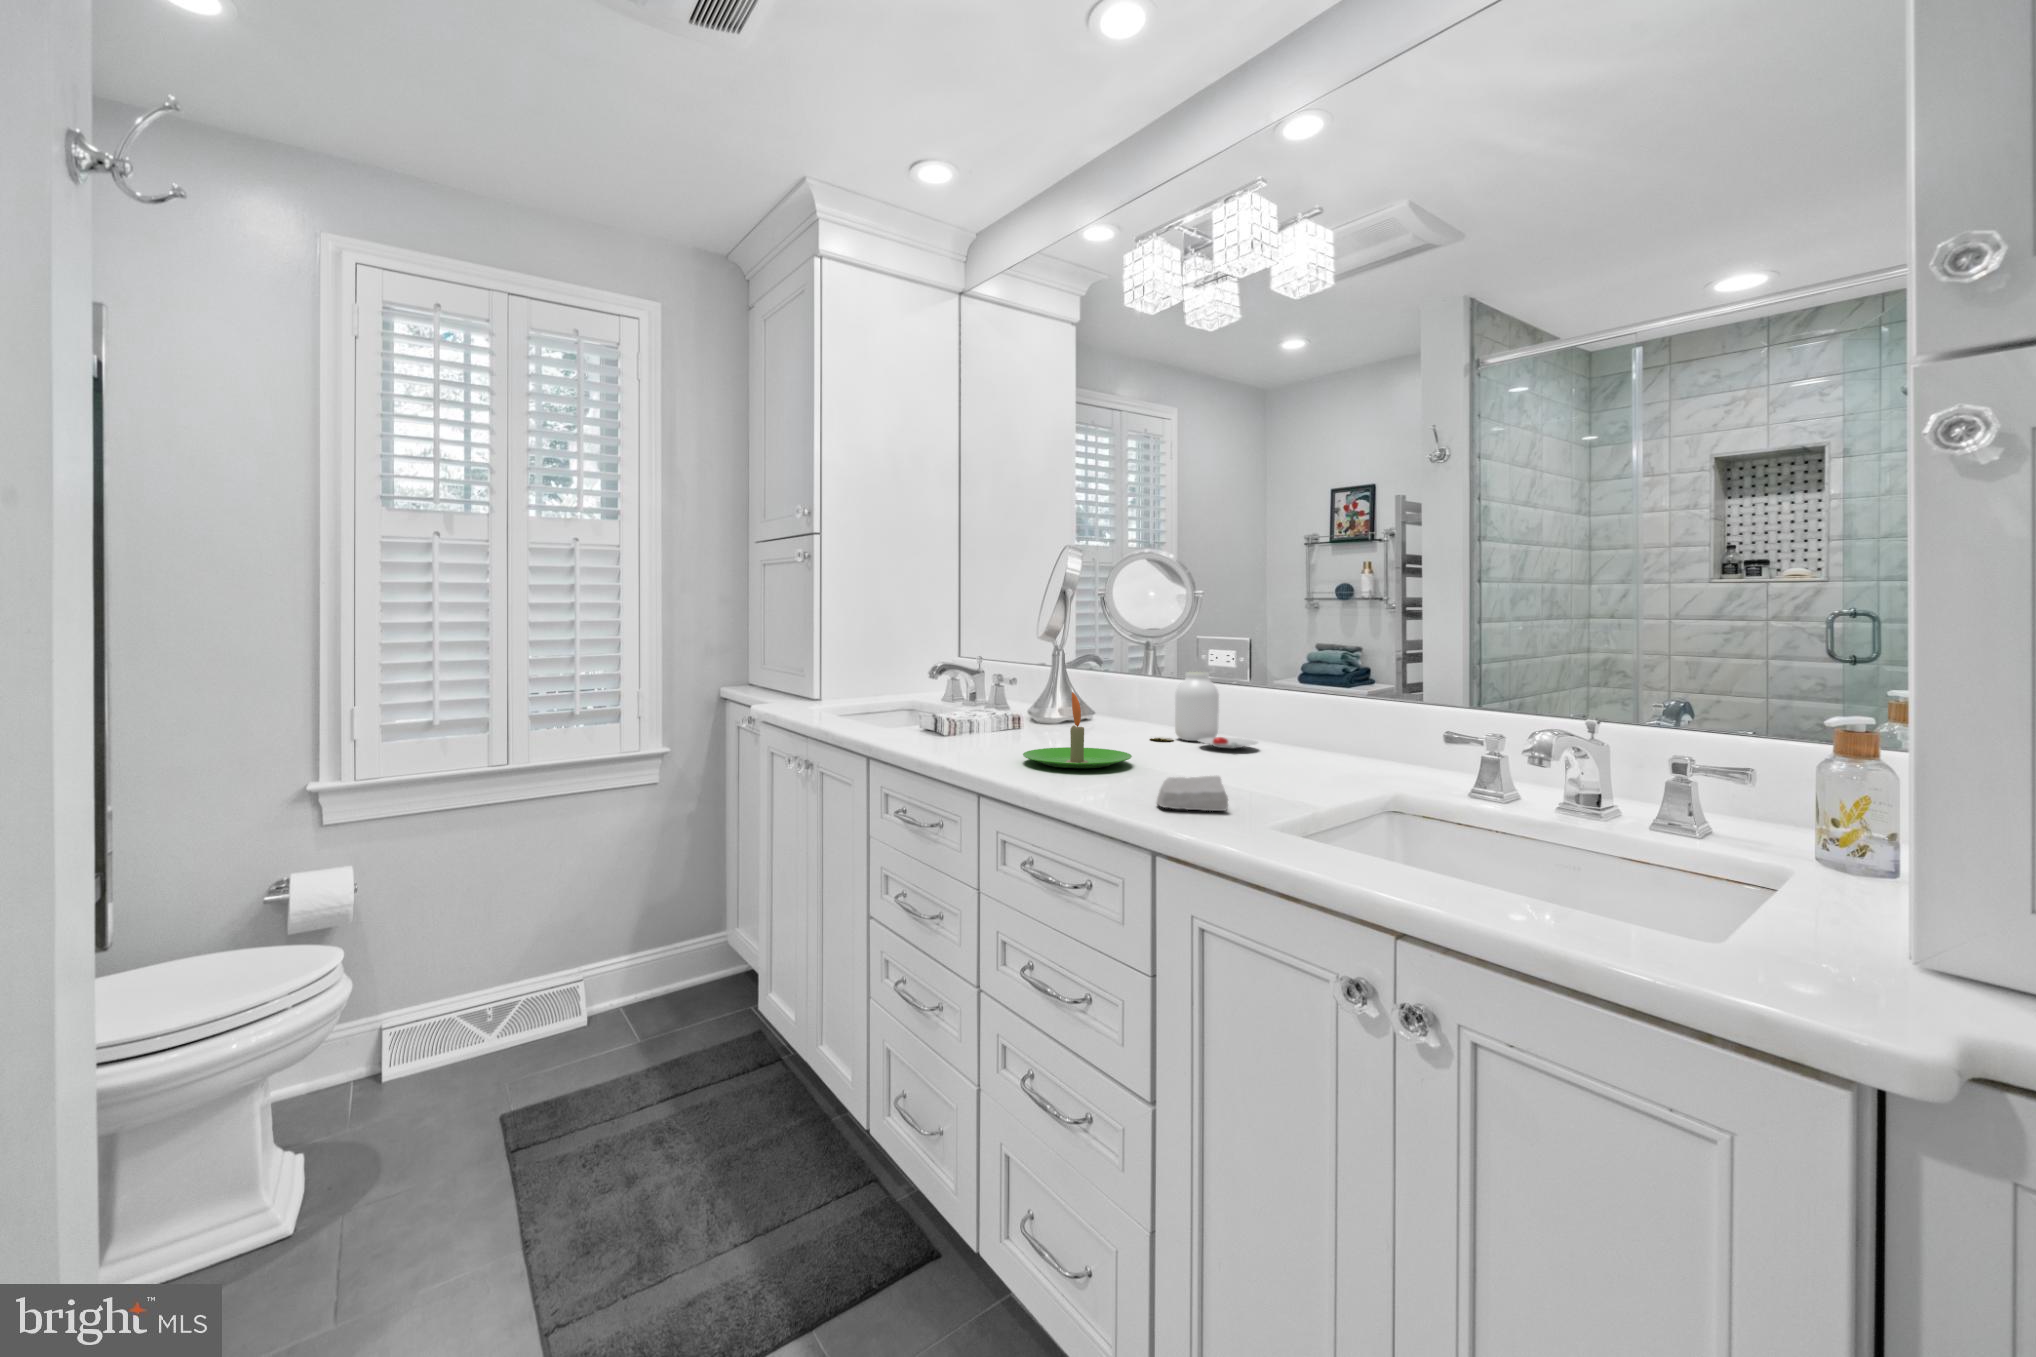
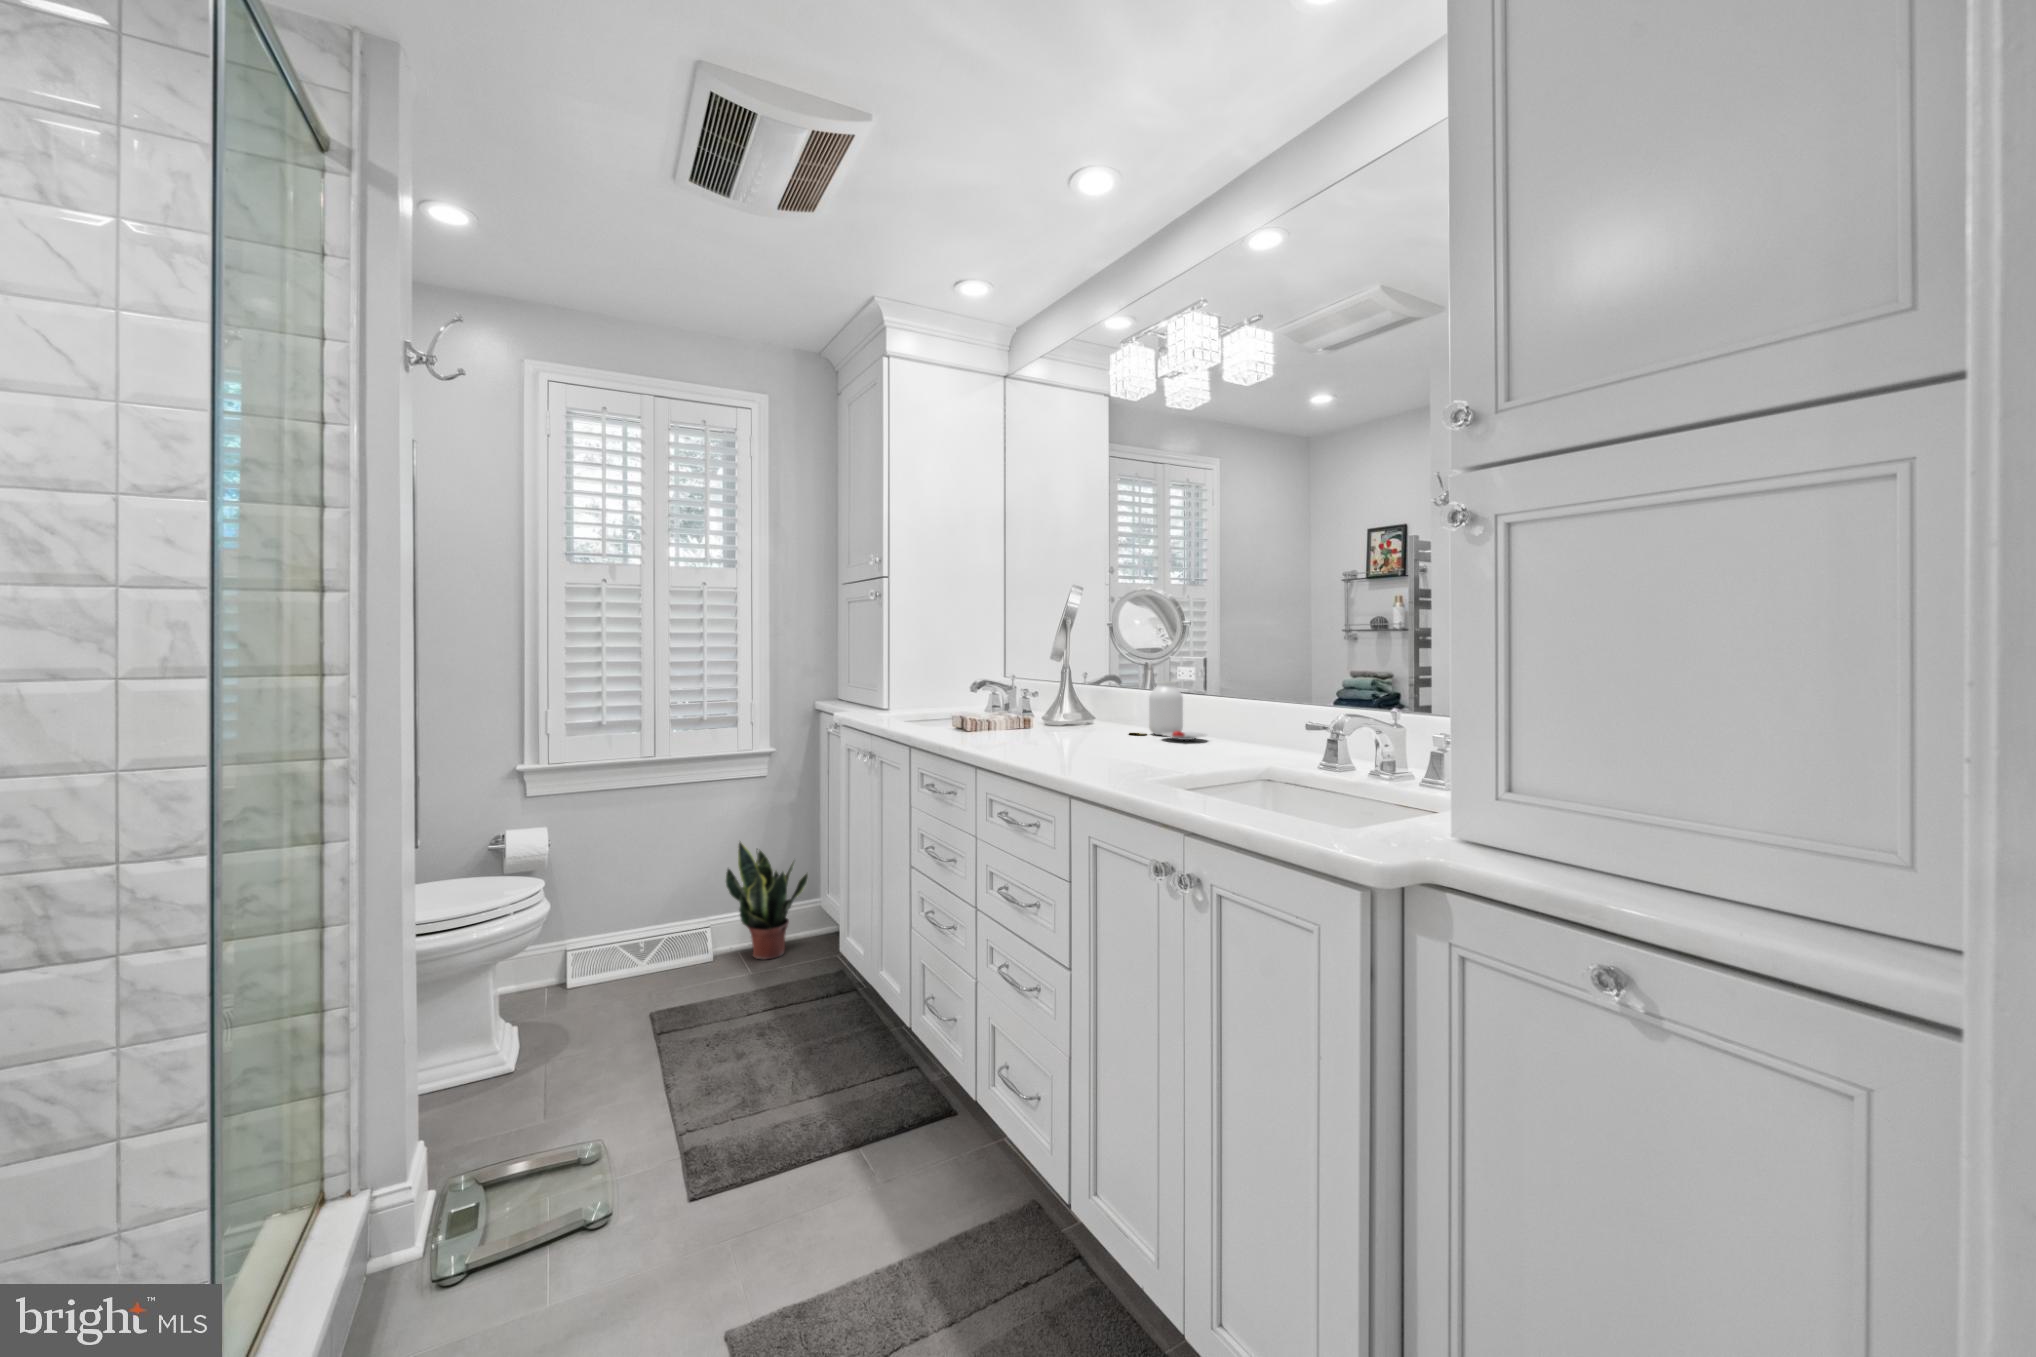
candle: present [1023,692,1132,768] -> none [1013,695,1095,751]
soap bar: present [1157,776,1228,811] -> none [1084,751,1132,774]
potted plant: none [606,872,714,1020] -> present [726,842,808,959]

